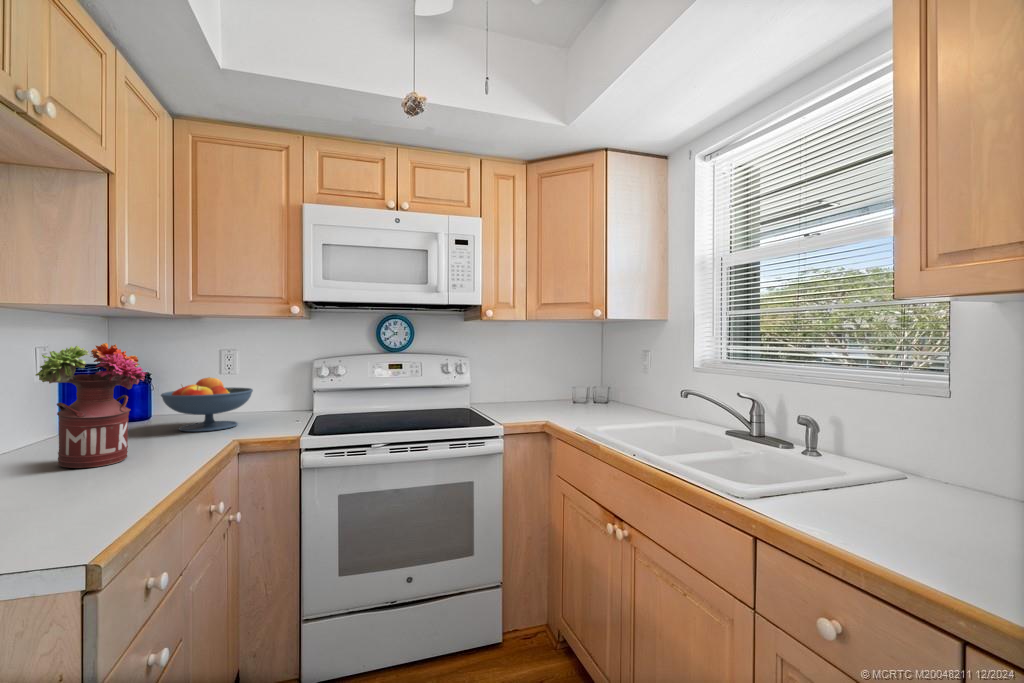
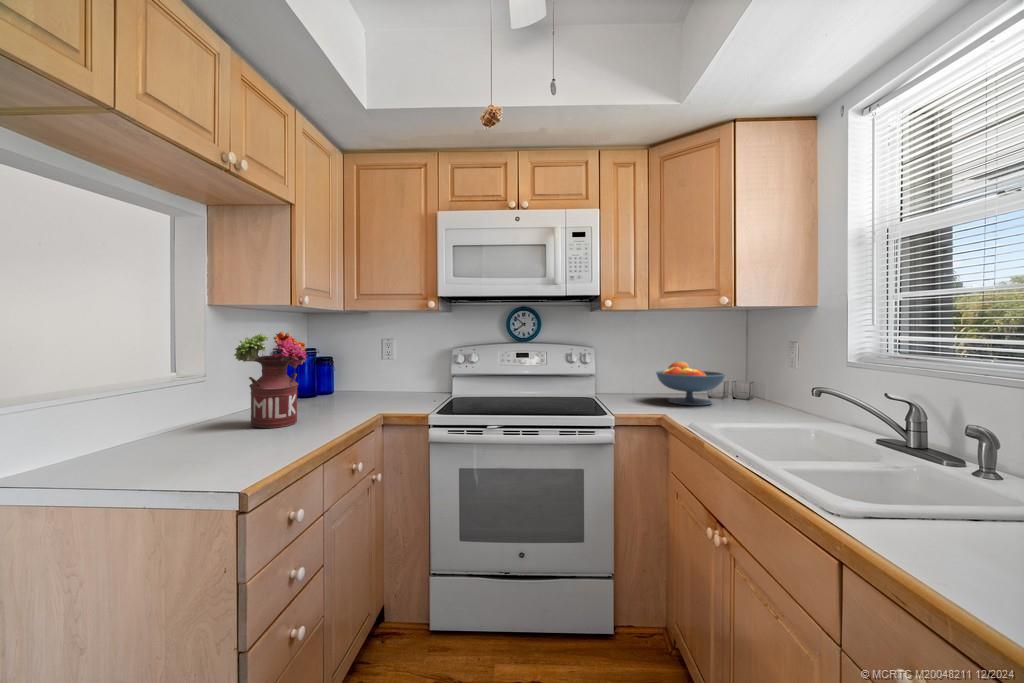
fruit bowl: present [161,377,253,432] -> present [656,362,725,405]

